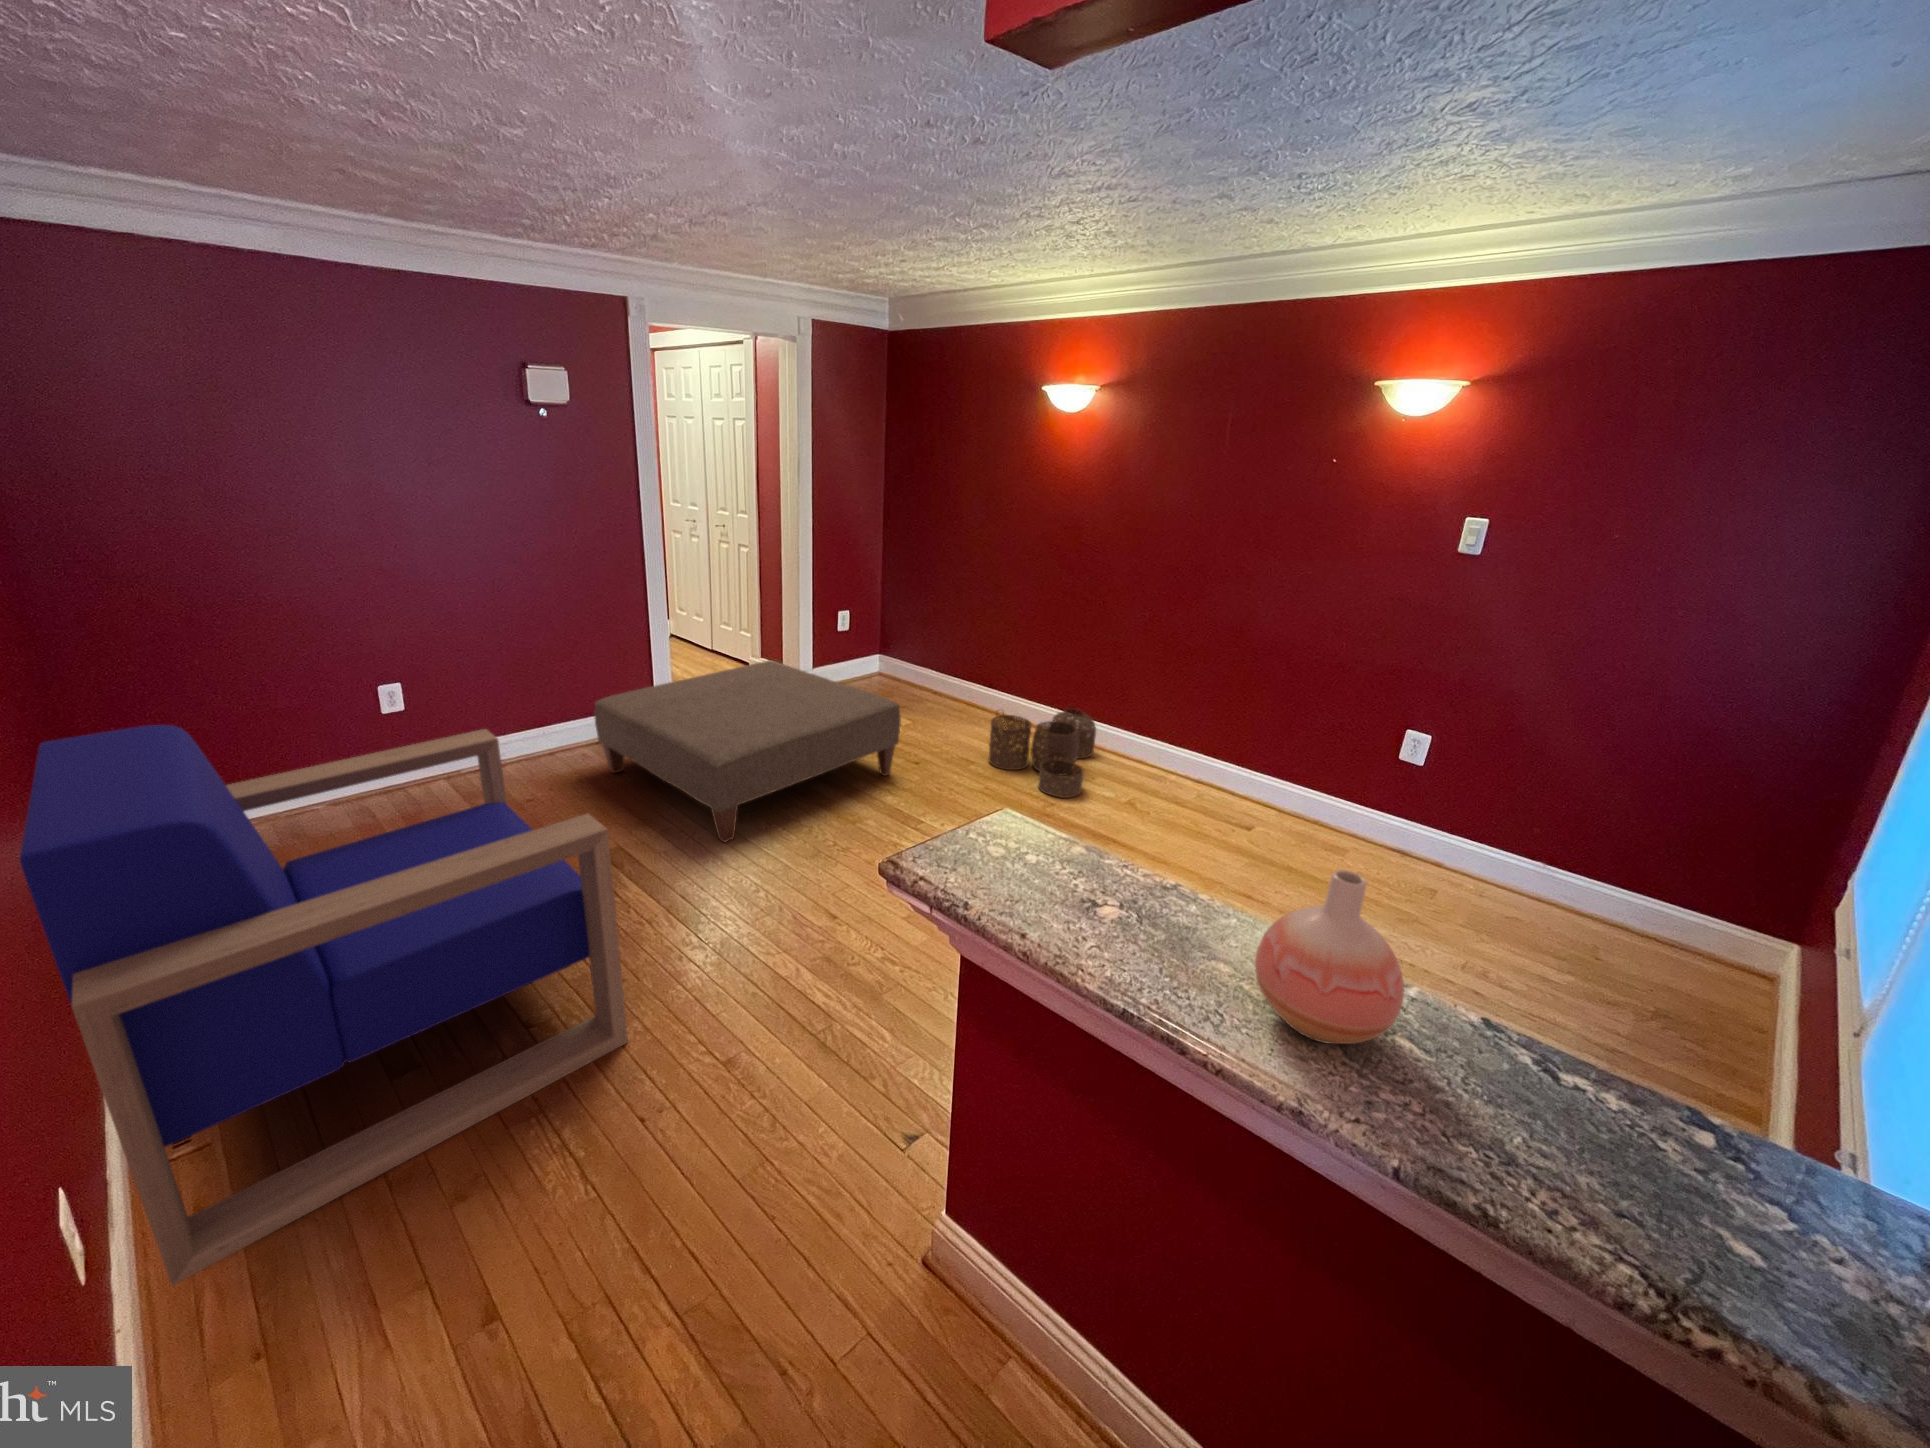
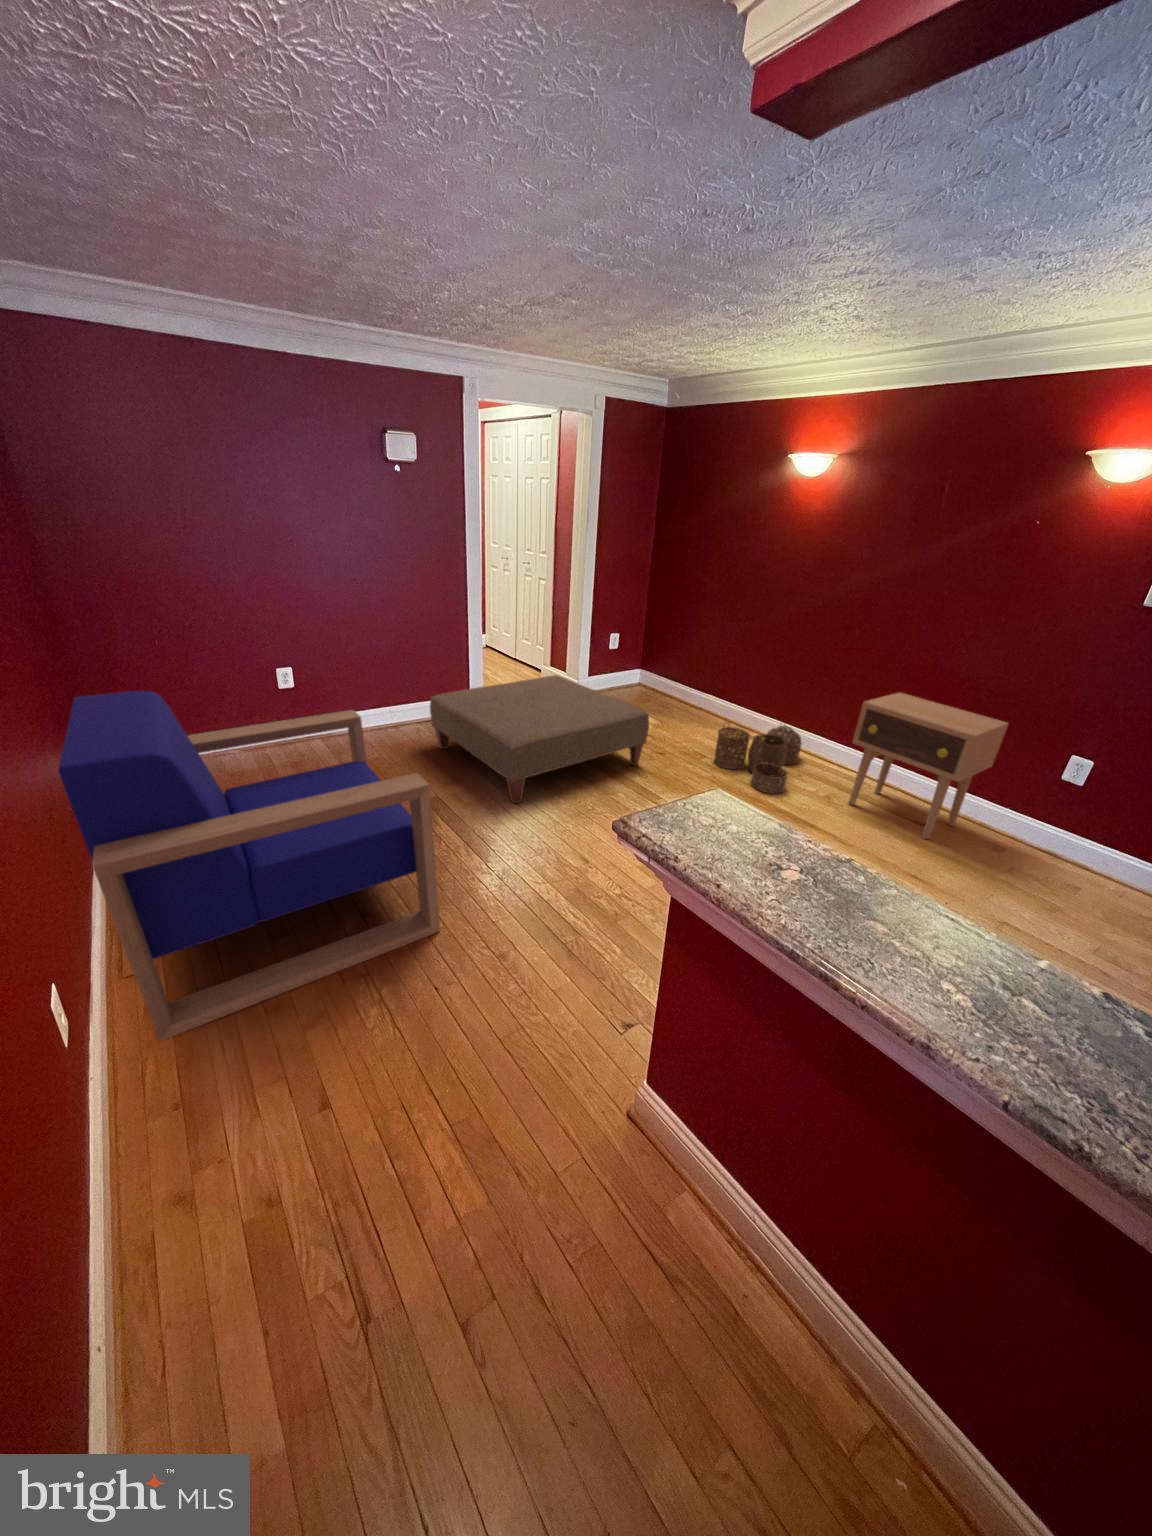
side table: none [1158,658,1334,840] -> present [849,693,1009,839]
vase: present [1255,870,1404,1044] -> none [906,861,1037,999]

